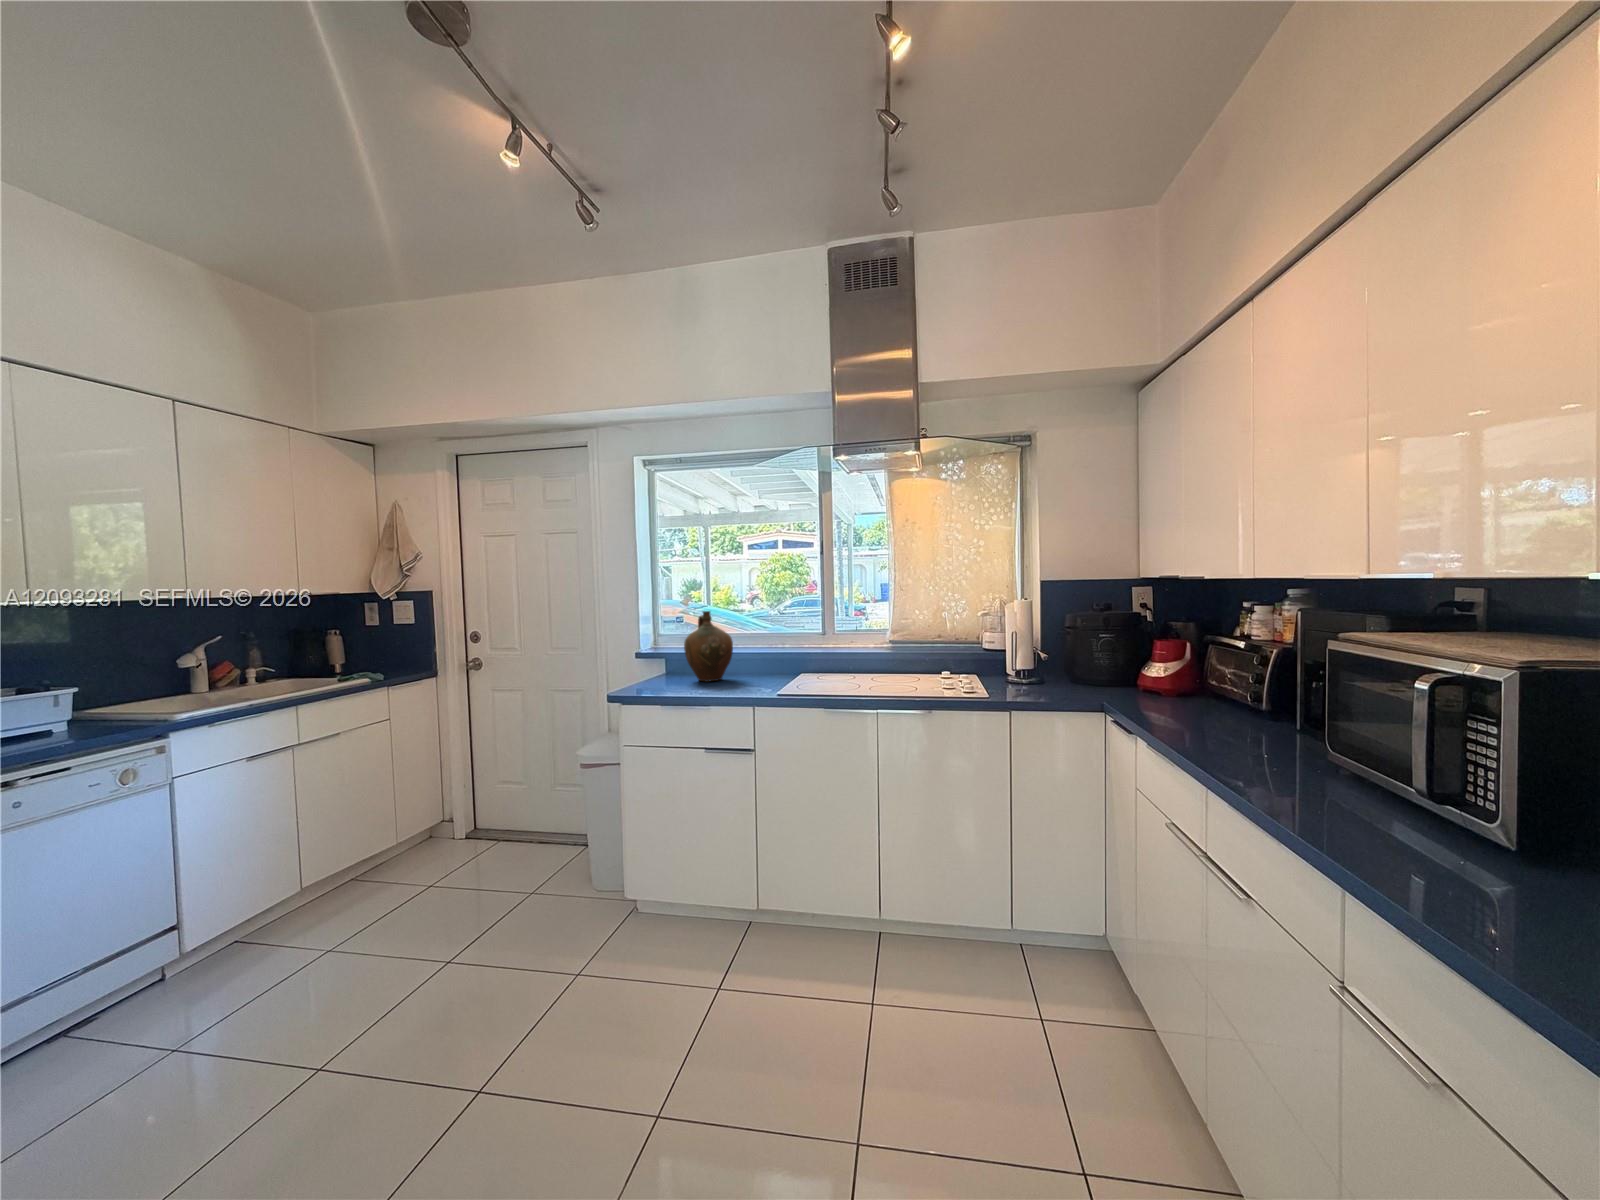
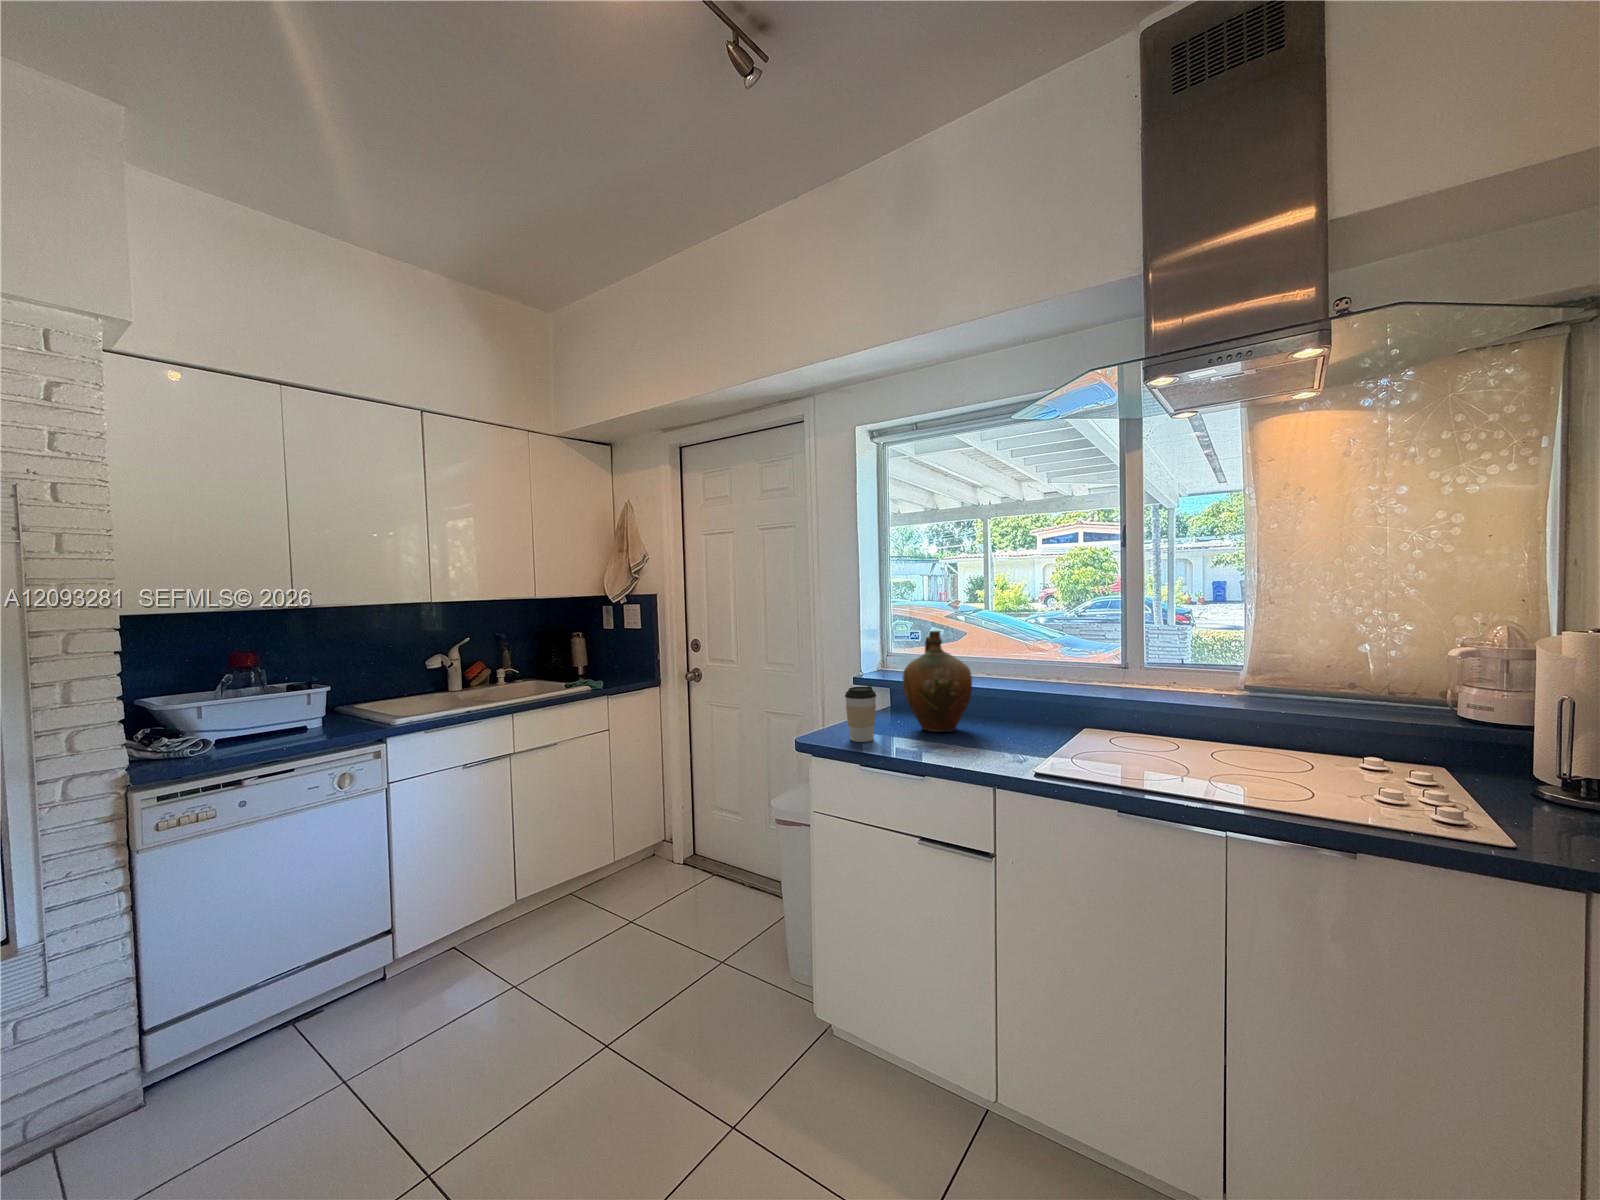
coffee cup: none [646,651,669,691] -> present [845,686,876,742]

